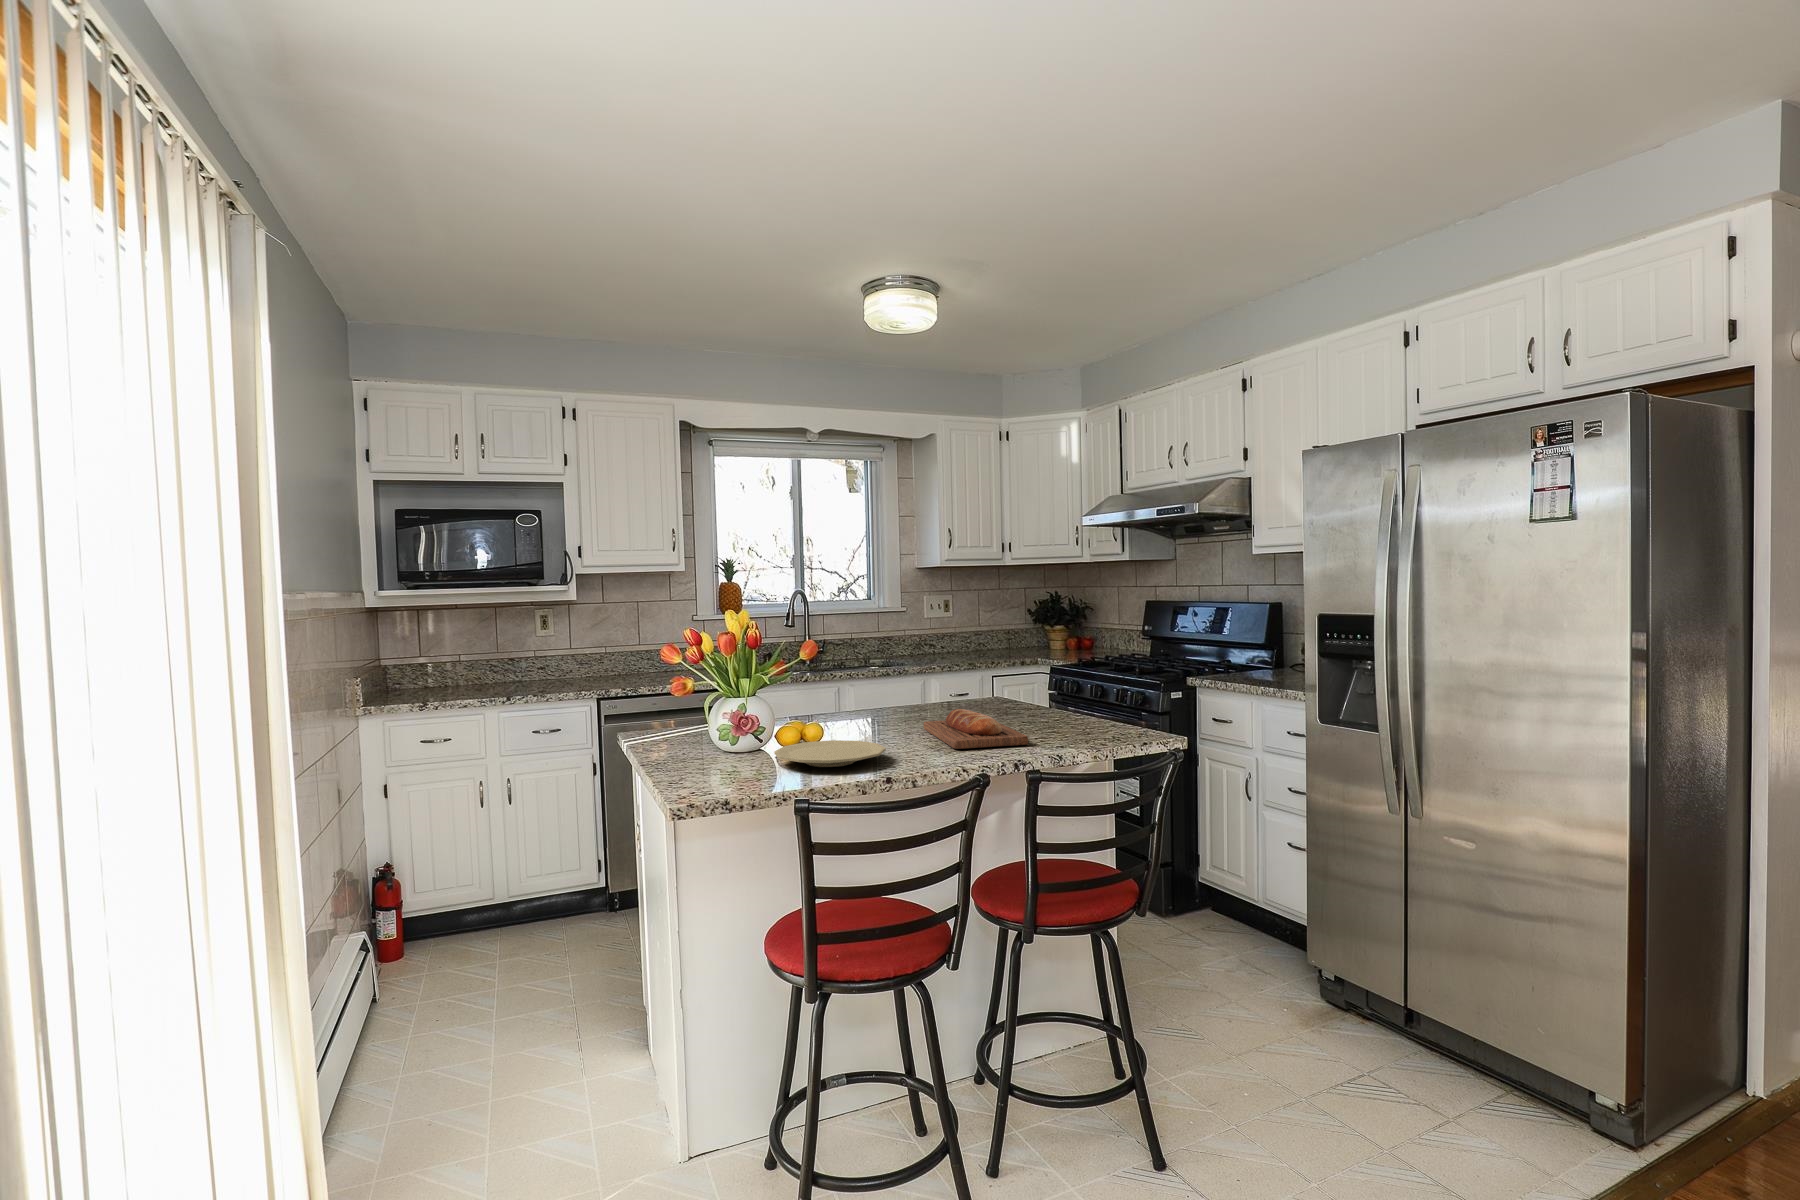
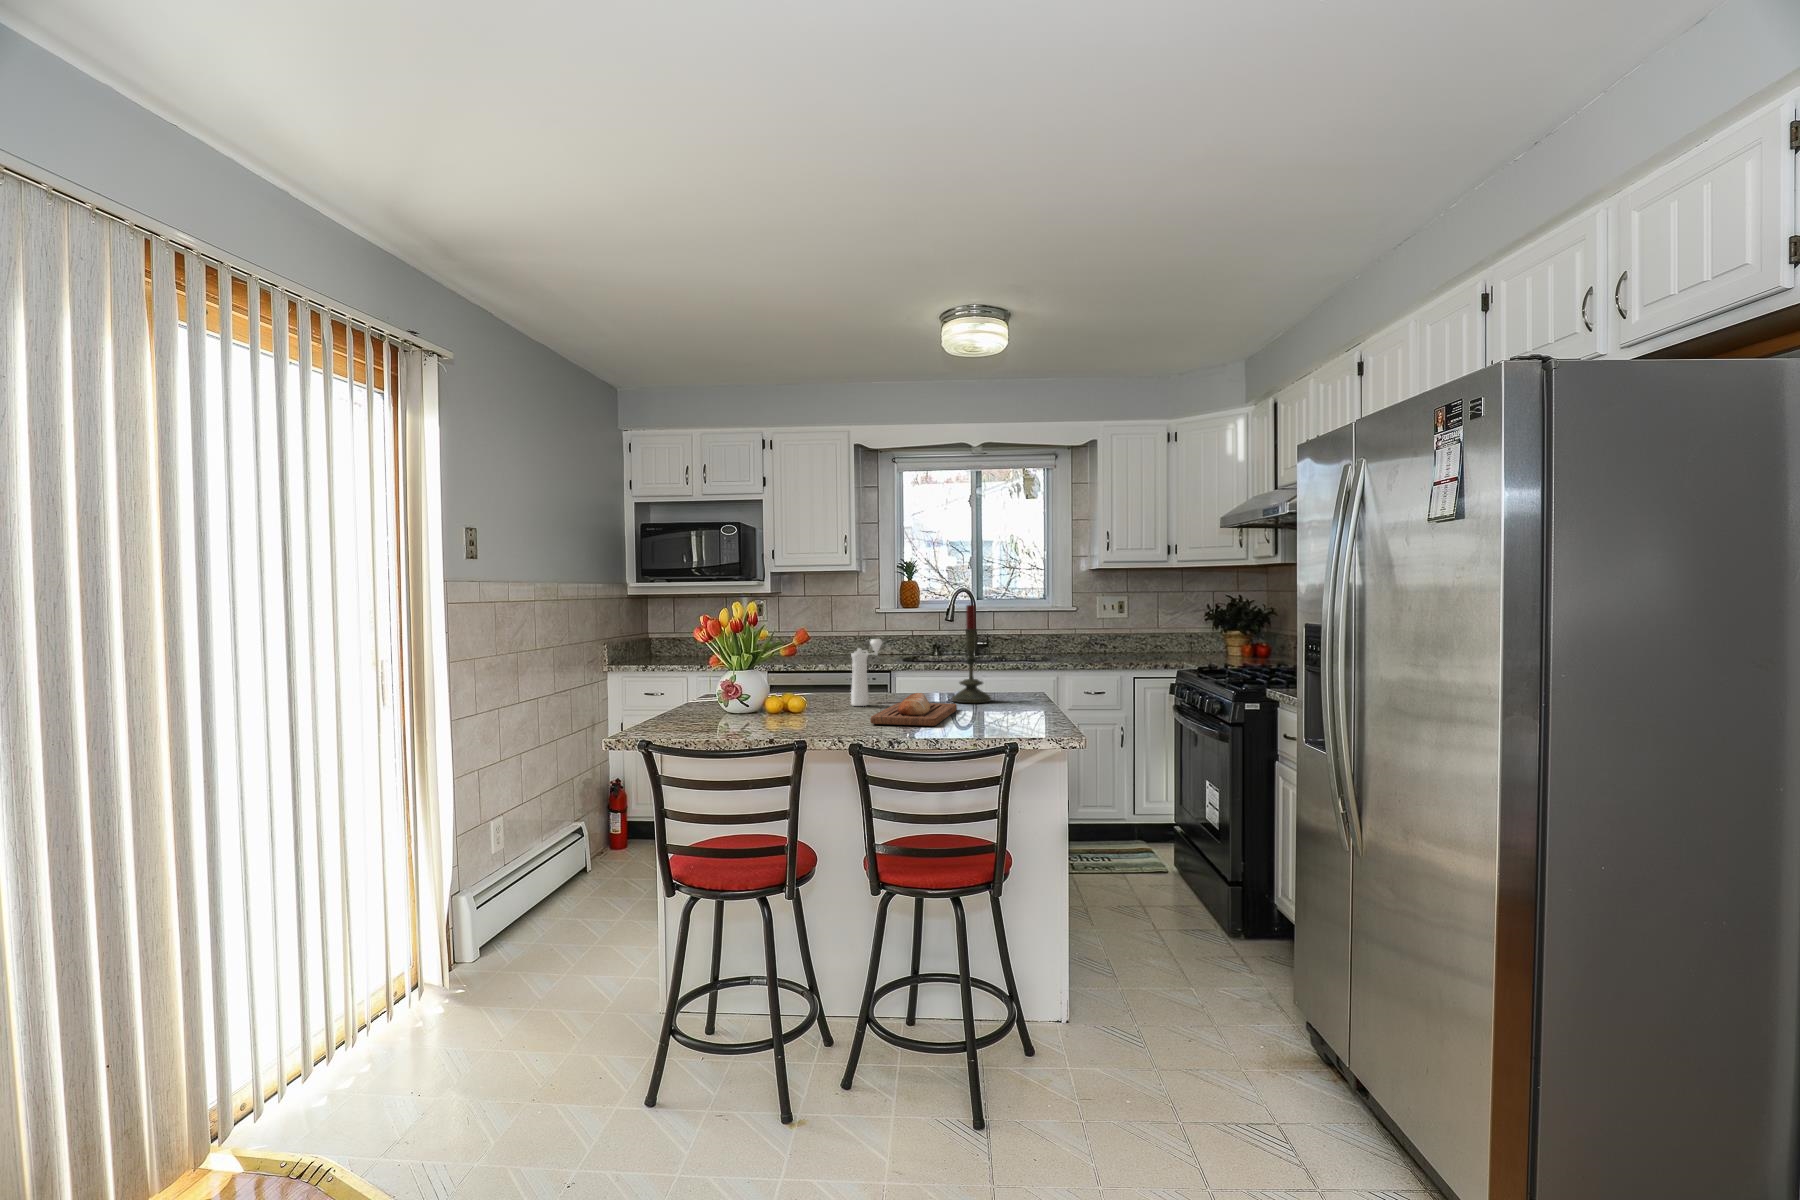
candle: none [951,603,995,717] -> present [952,604,991,703]
pepper mill: none [858,650,880,730] -> present [851,639,882,706]
plate: present [774,740,886,767] -> none [719,708,809,727]

